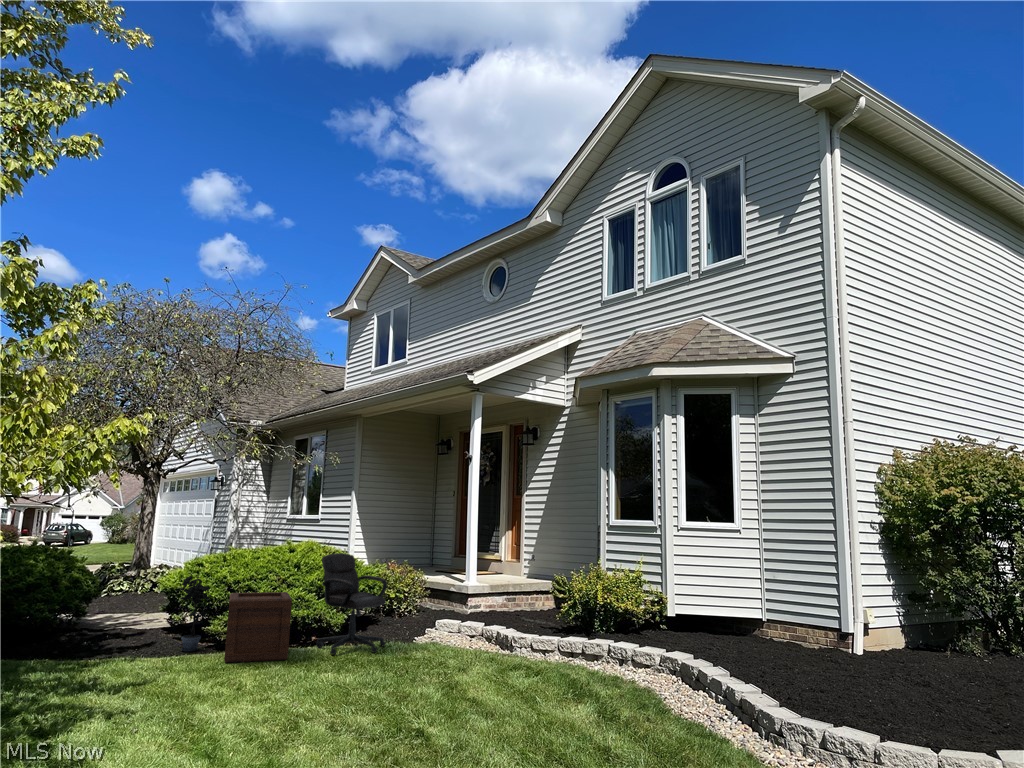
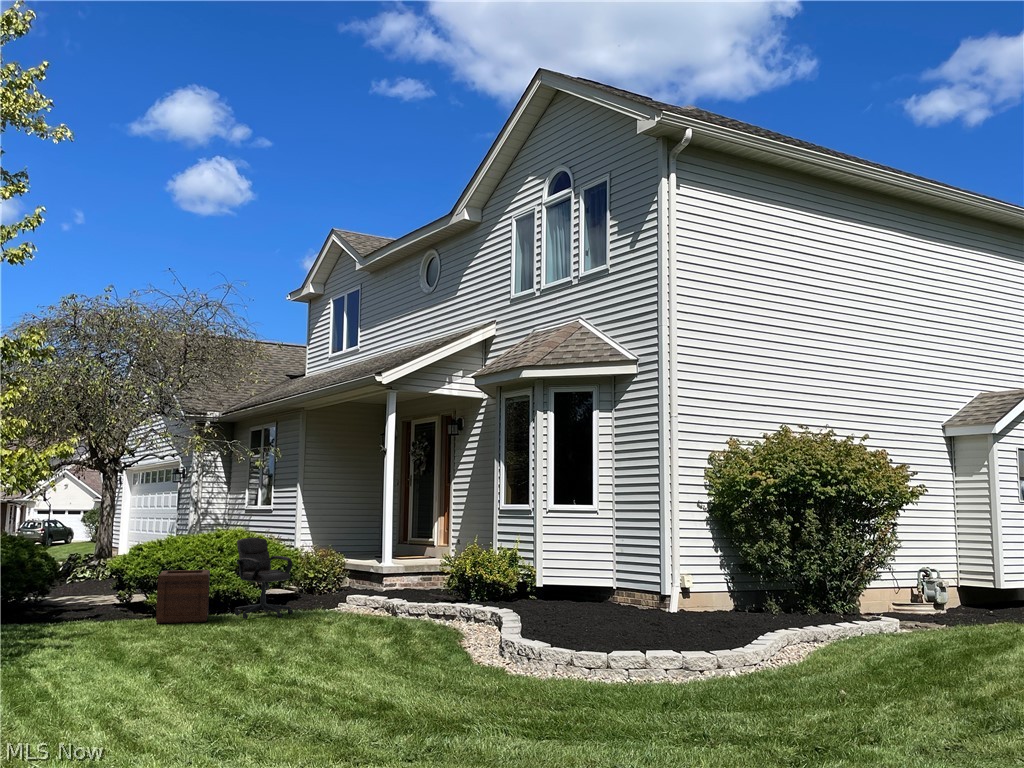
potted plant: present [180,573,212,652] -> none [120,555,150,618]

